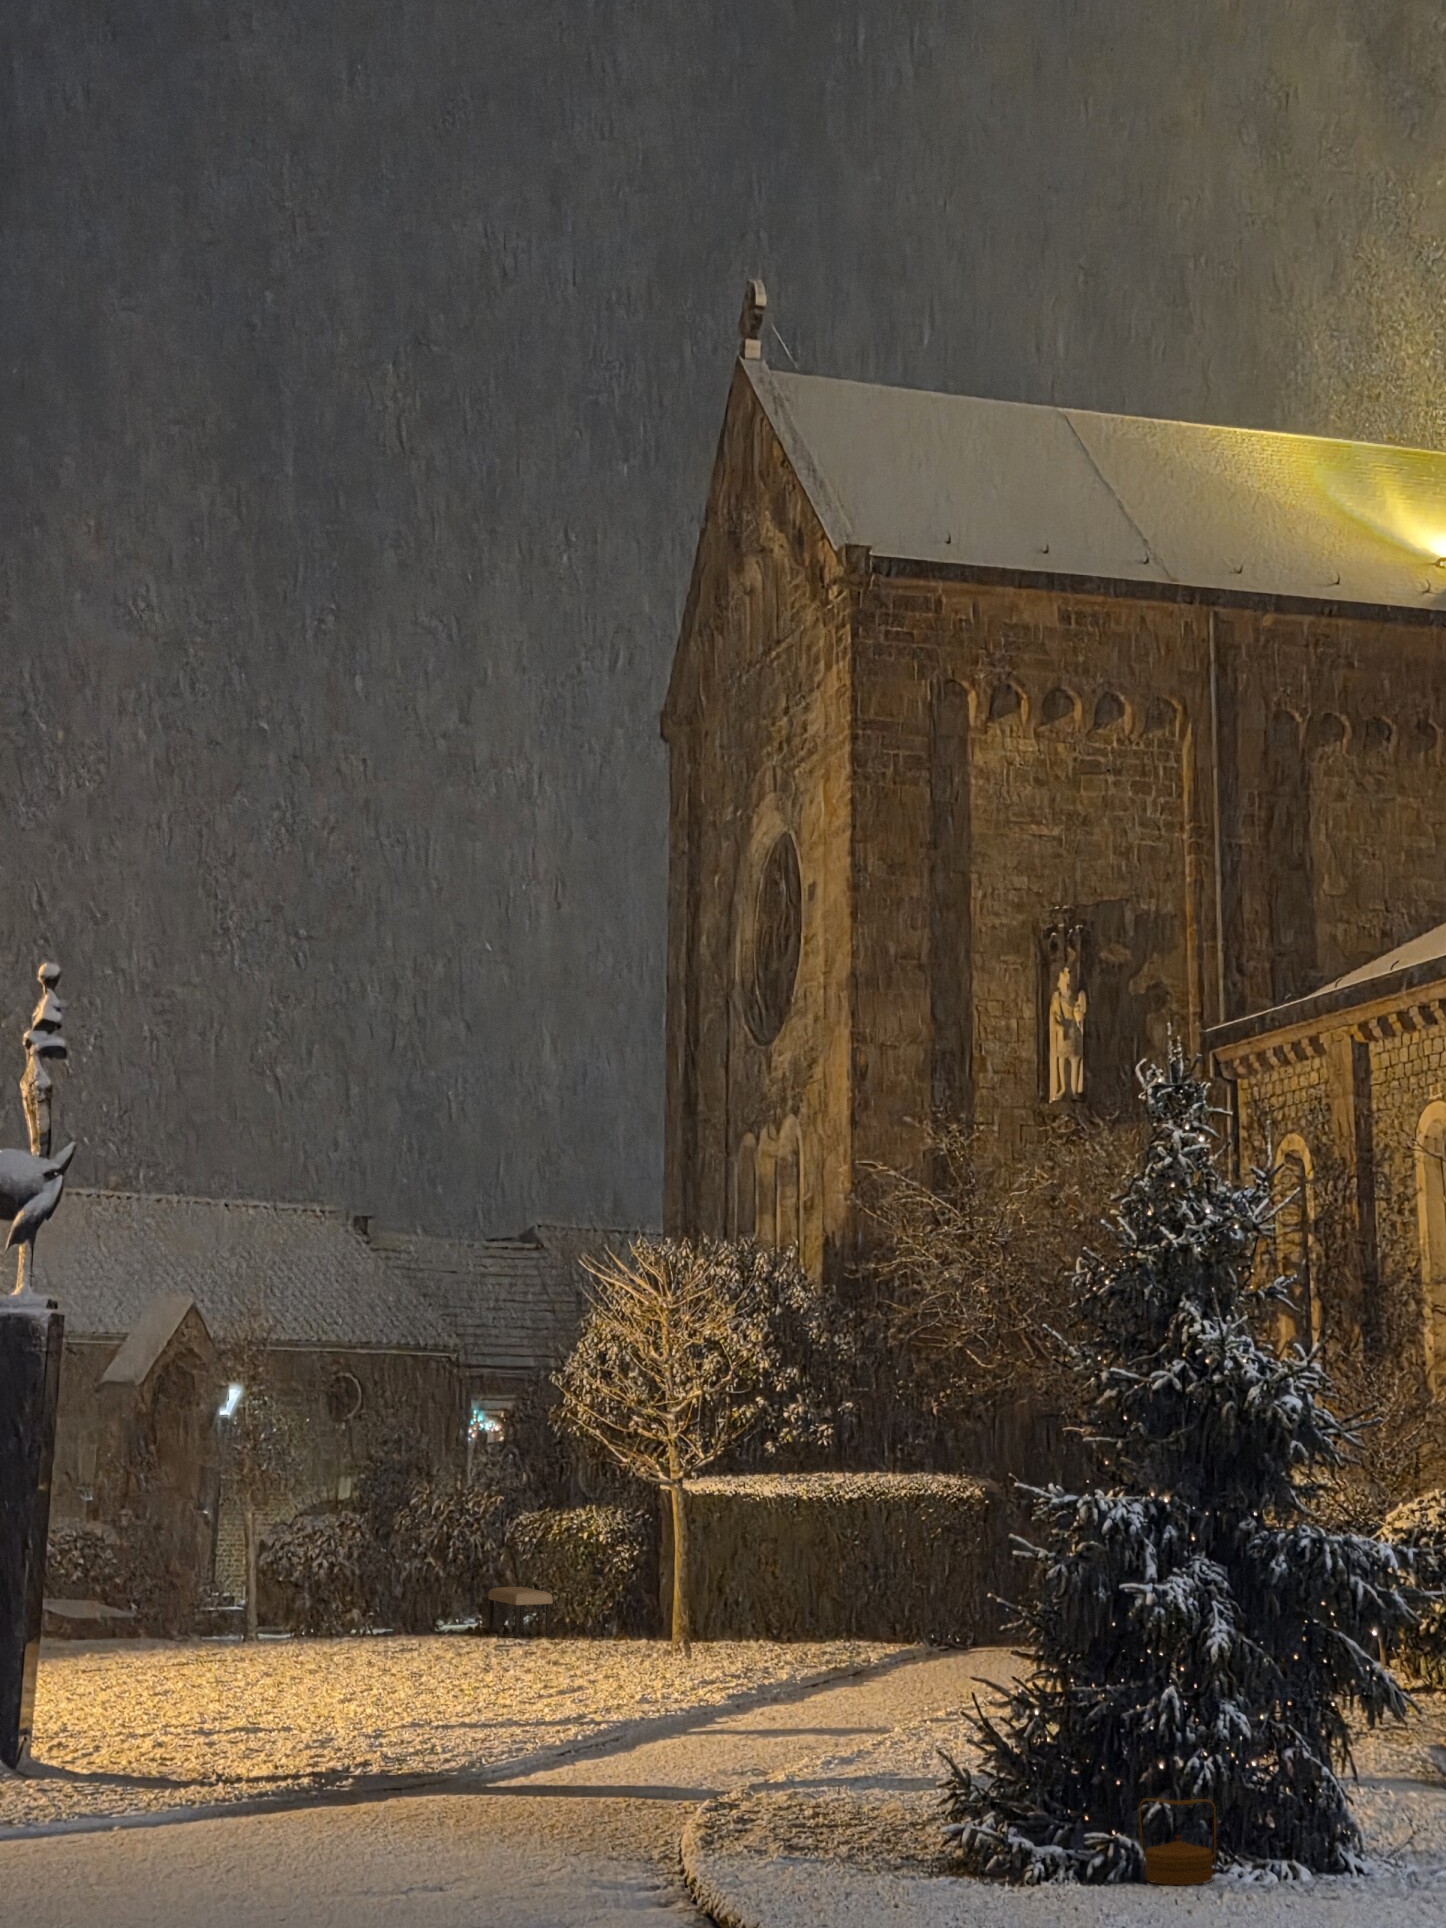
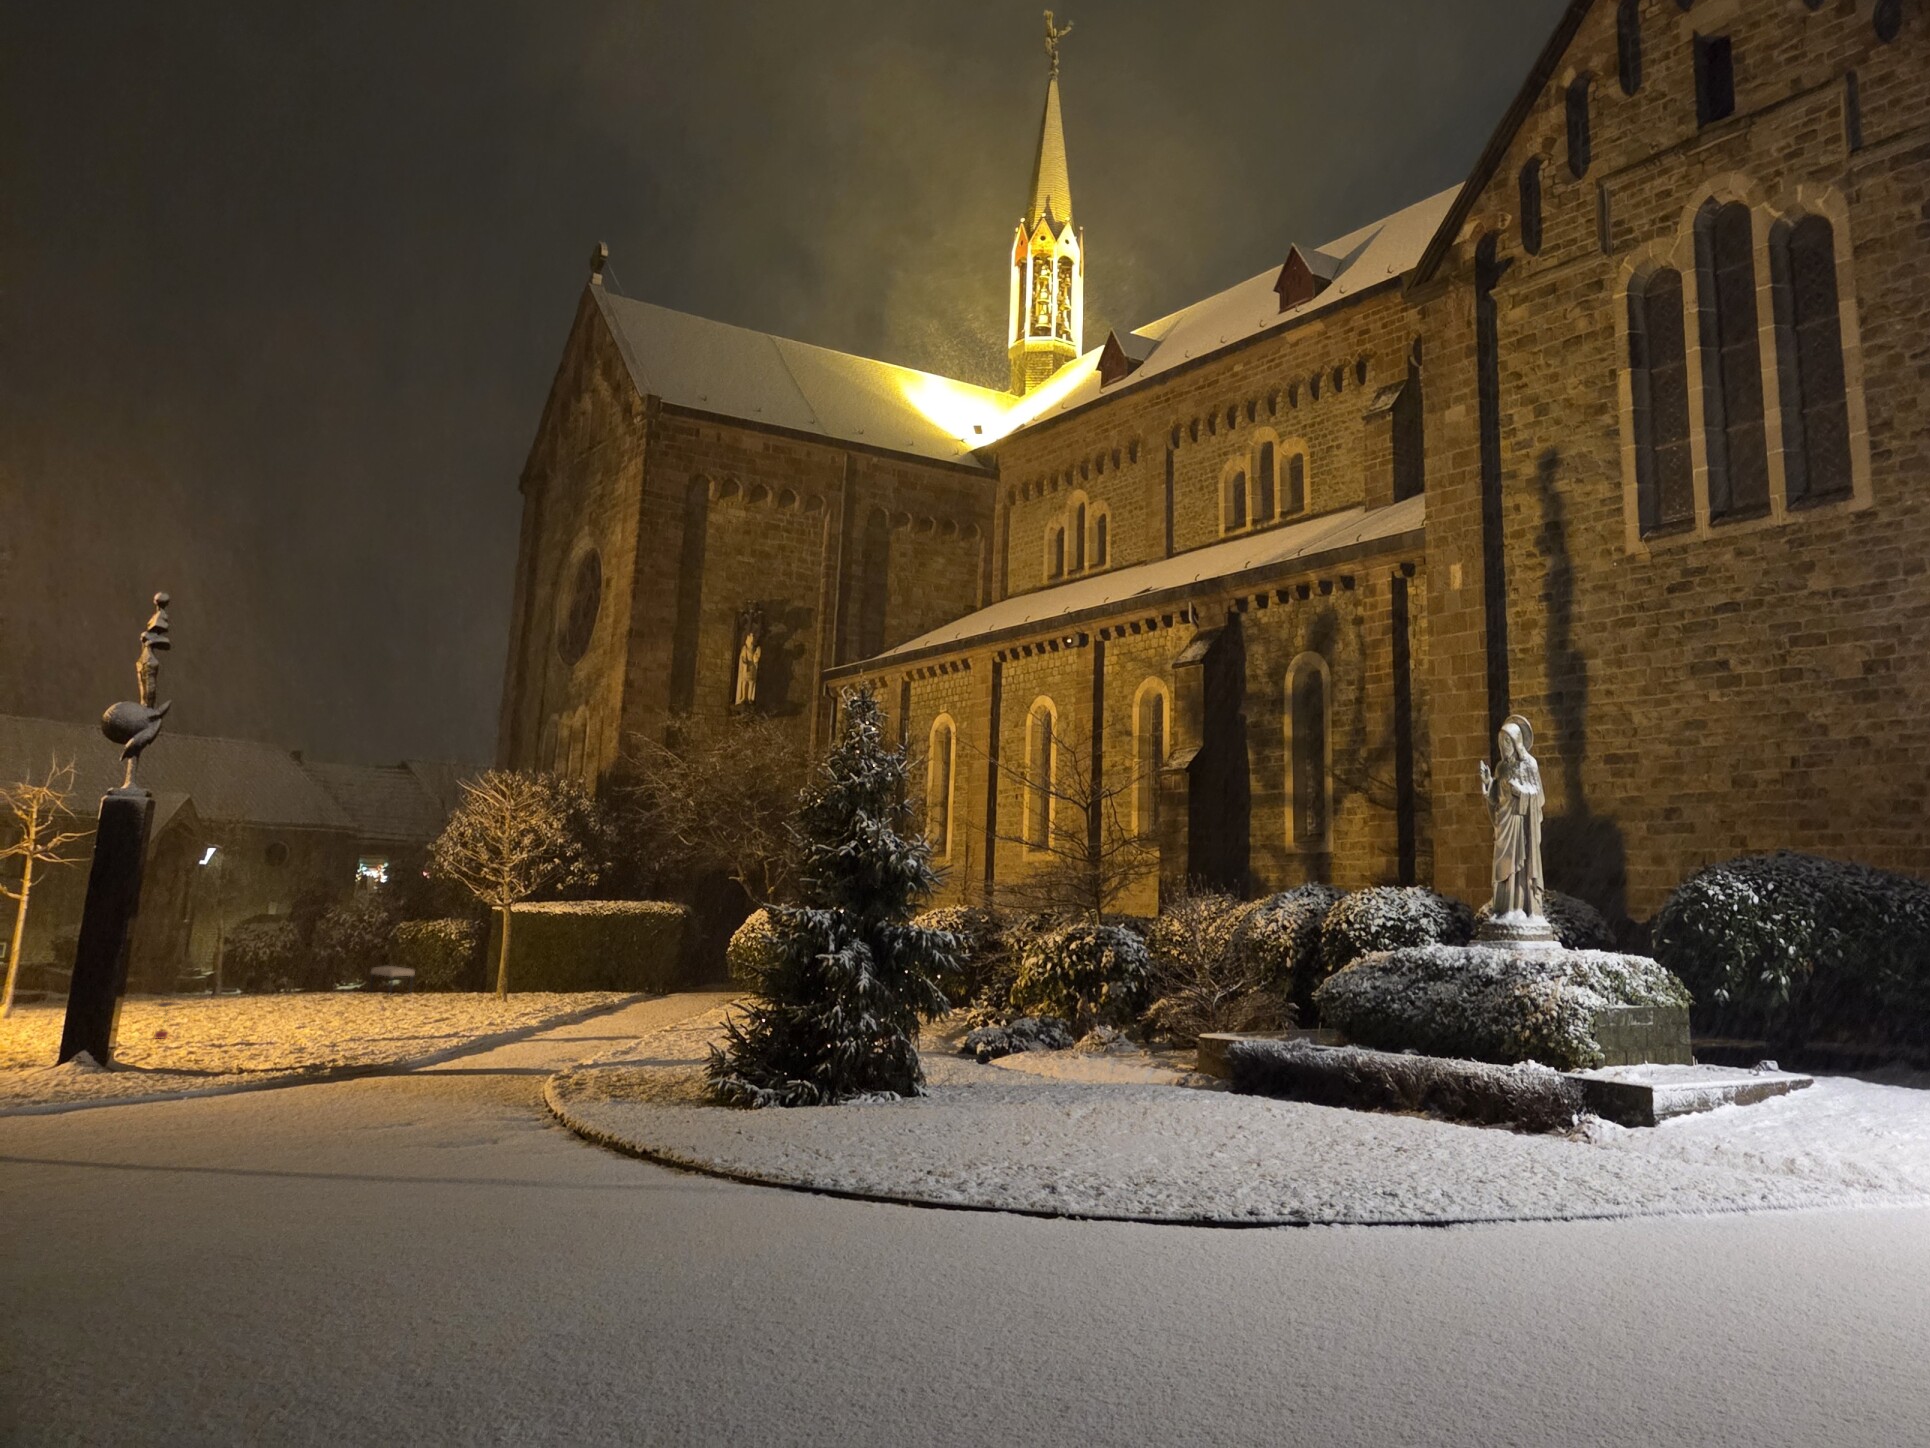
potted plant: none [129,1645,175,1706] -> present [154,1002,178,1039]
basket: present [1141,1798,1216,1885] -> none [819,1058,858,1100]

